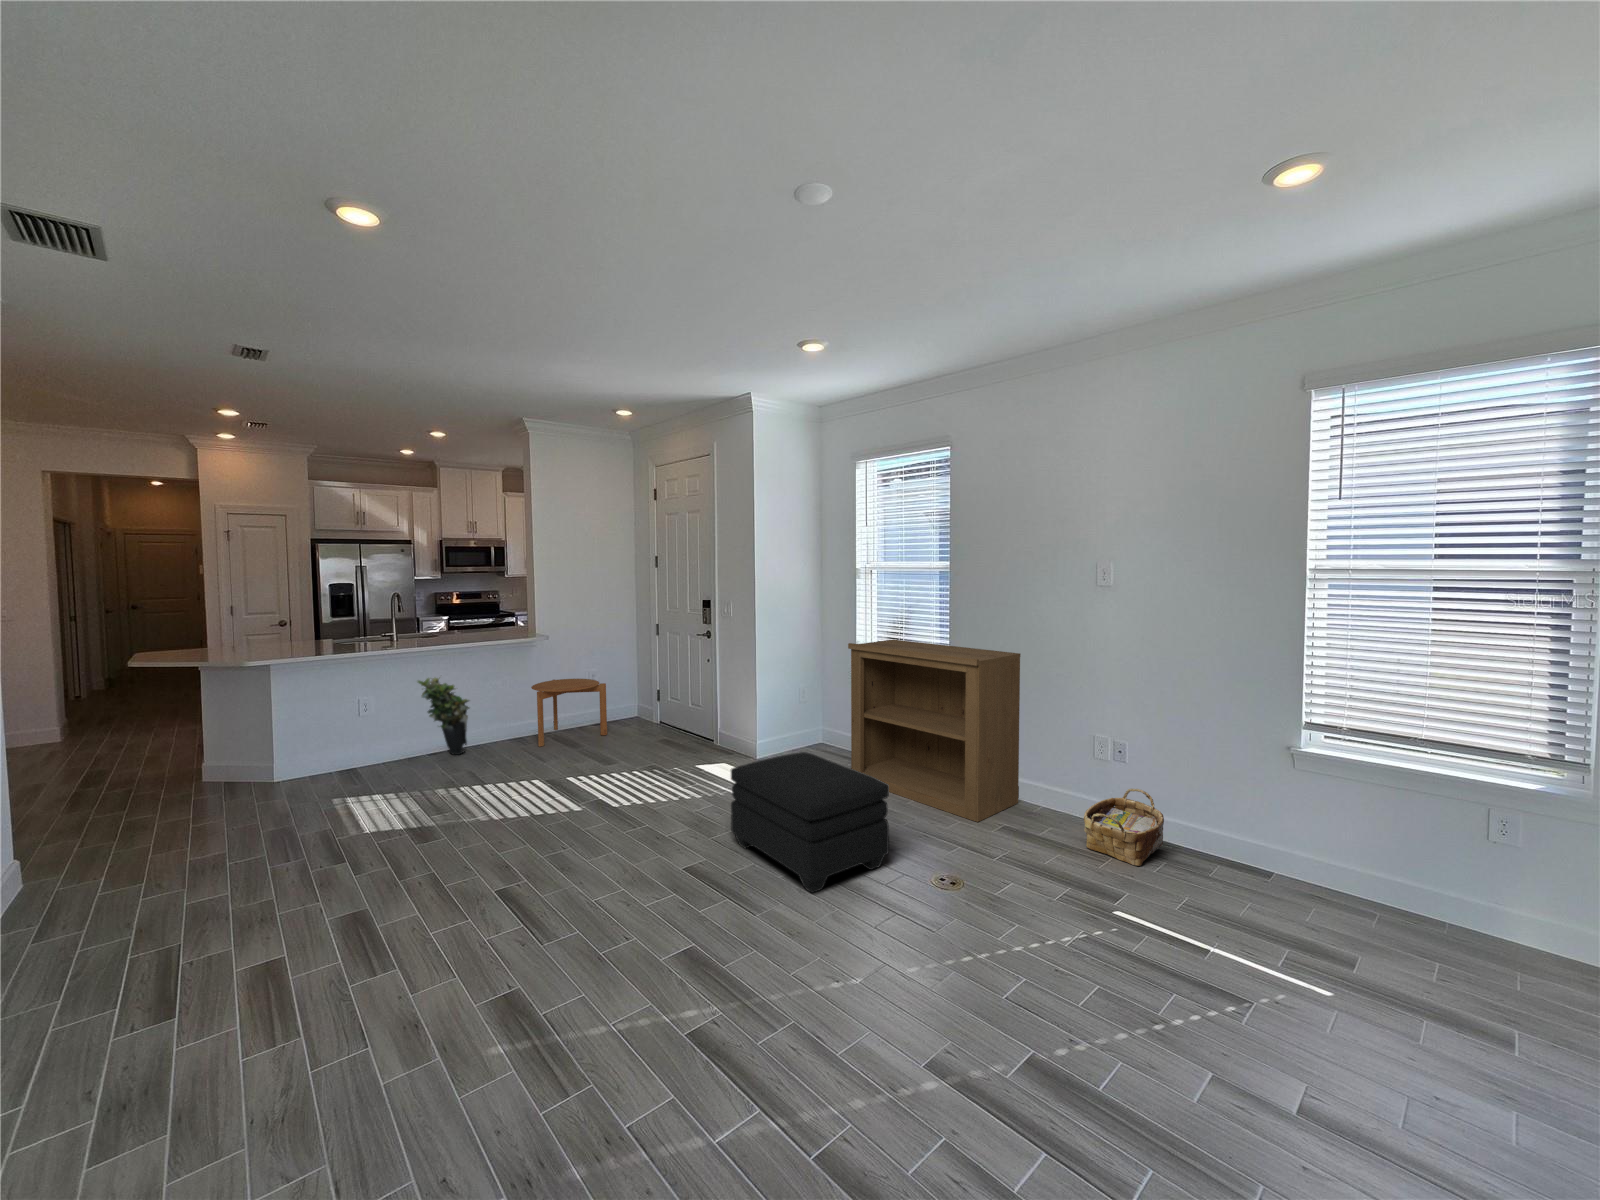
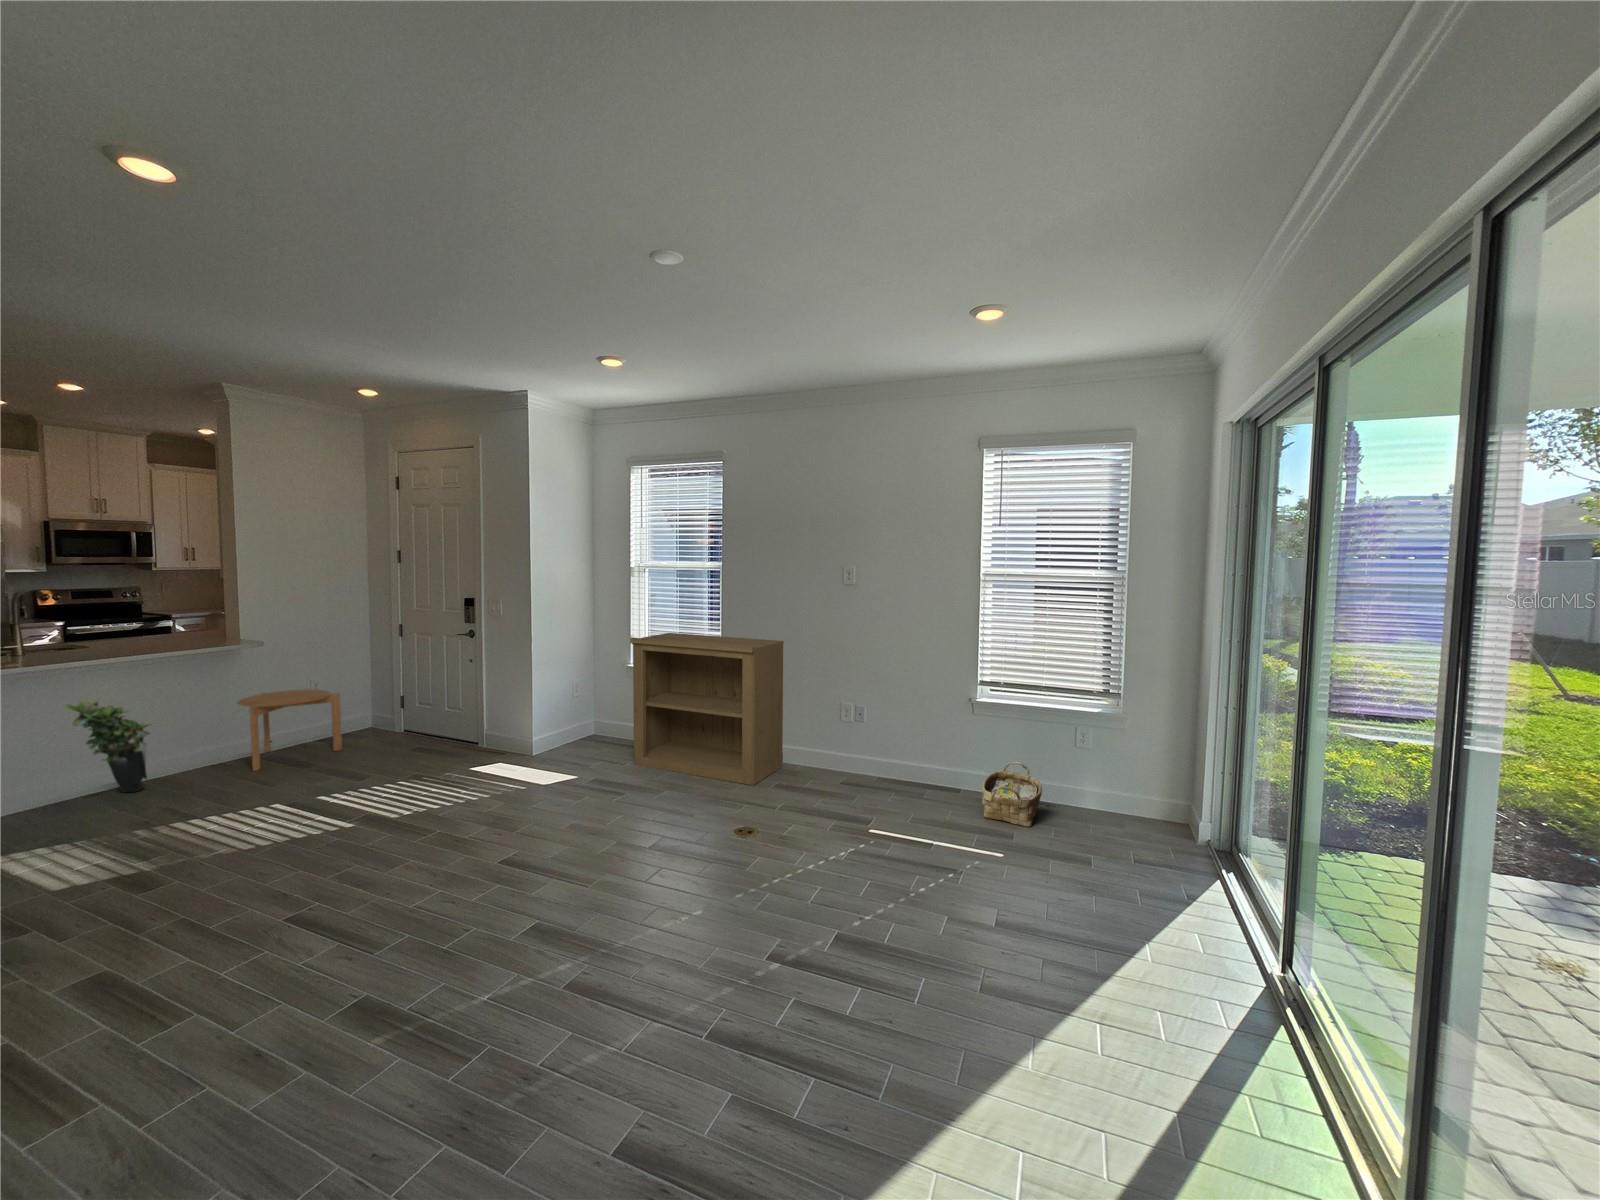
ottoman: present [731,752,889,893] -> none [533,741,688,861]
woven basket: present [1084,789,1164,866] -> present [982,762,1042,826]

